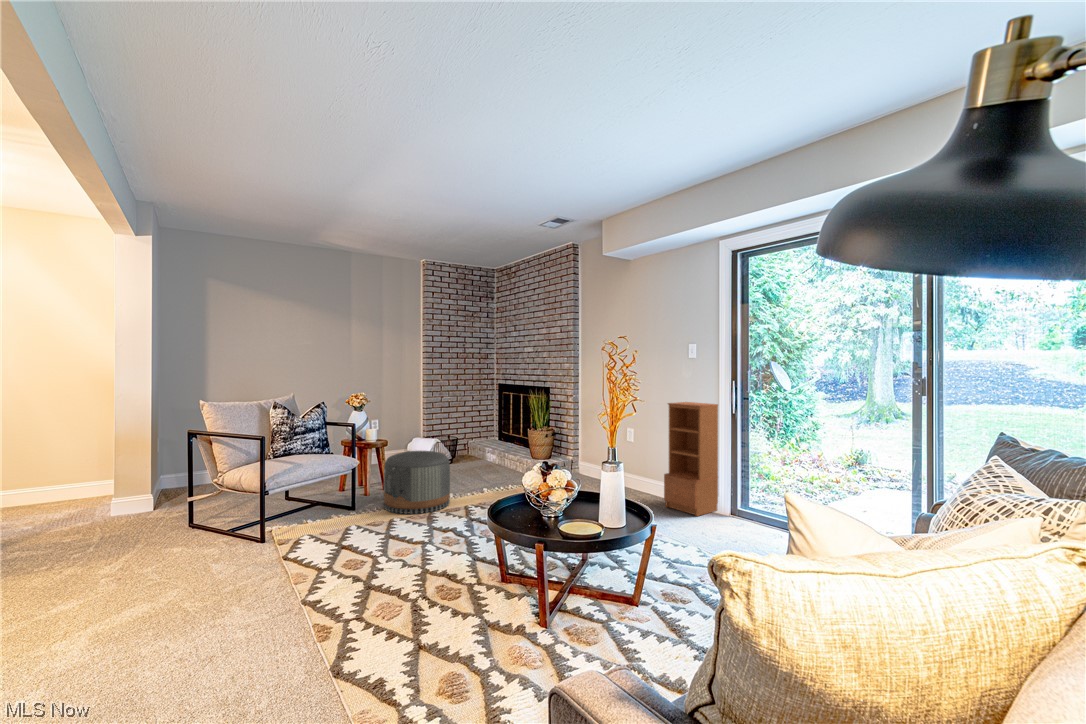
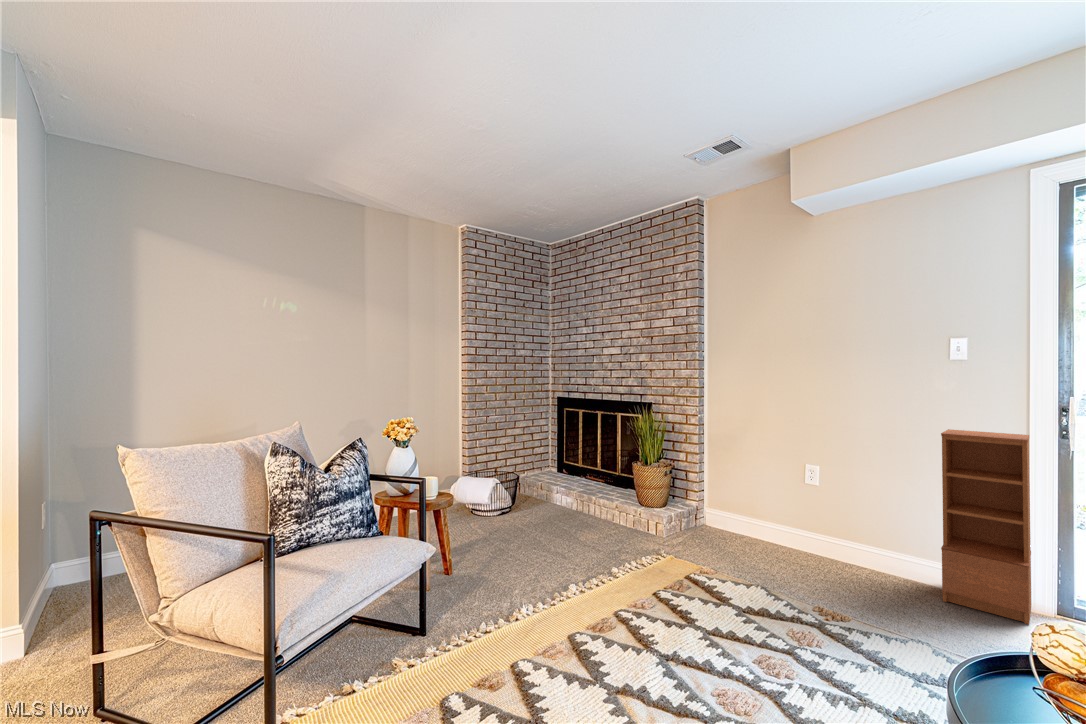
pouf: present [384,451,450,514] -> none [483,519,597,653]

